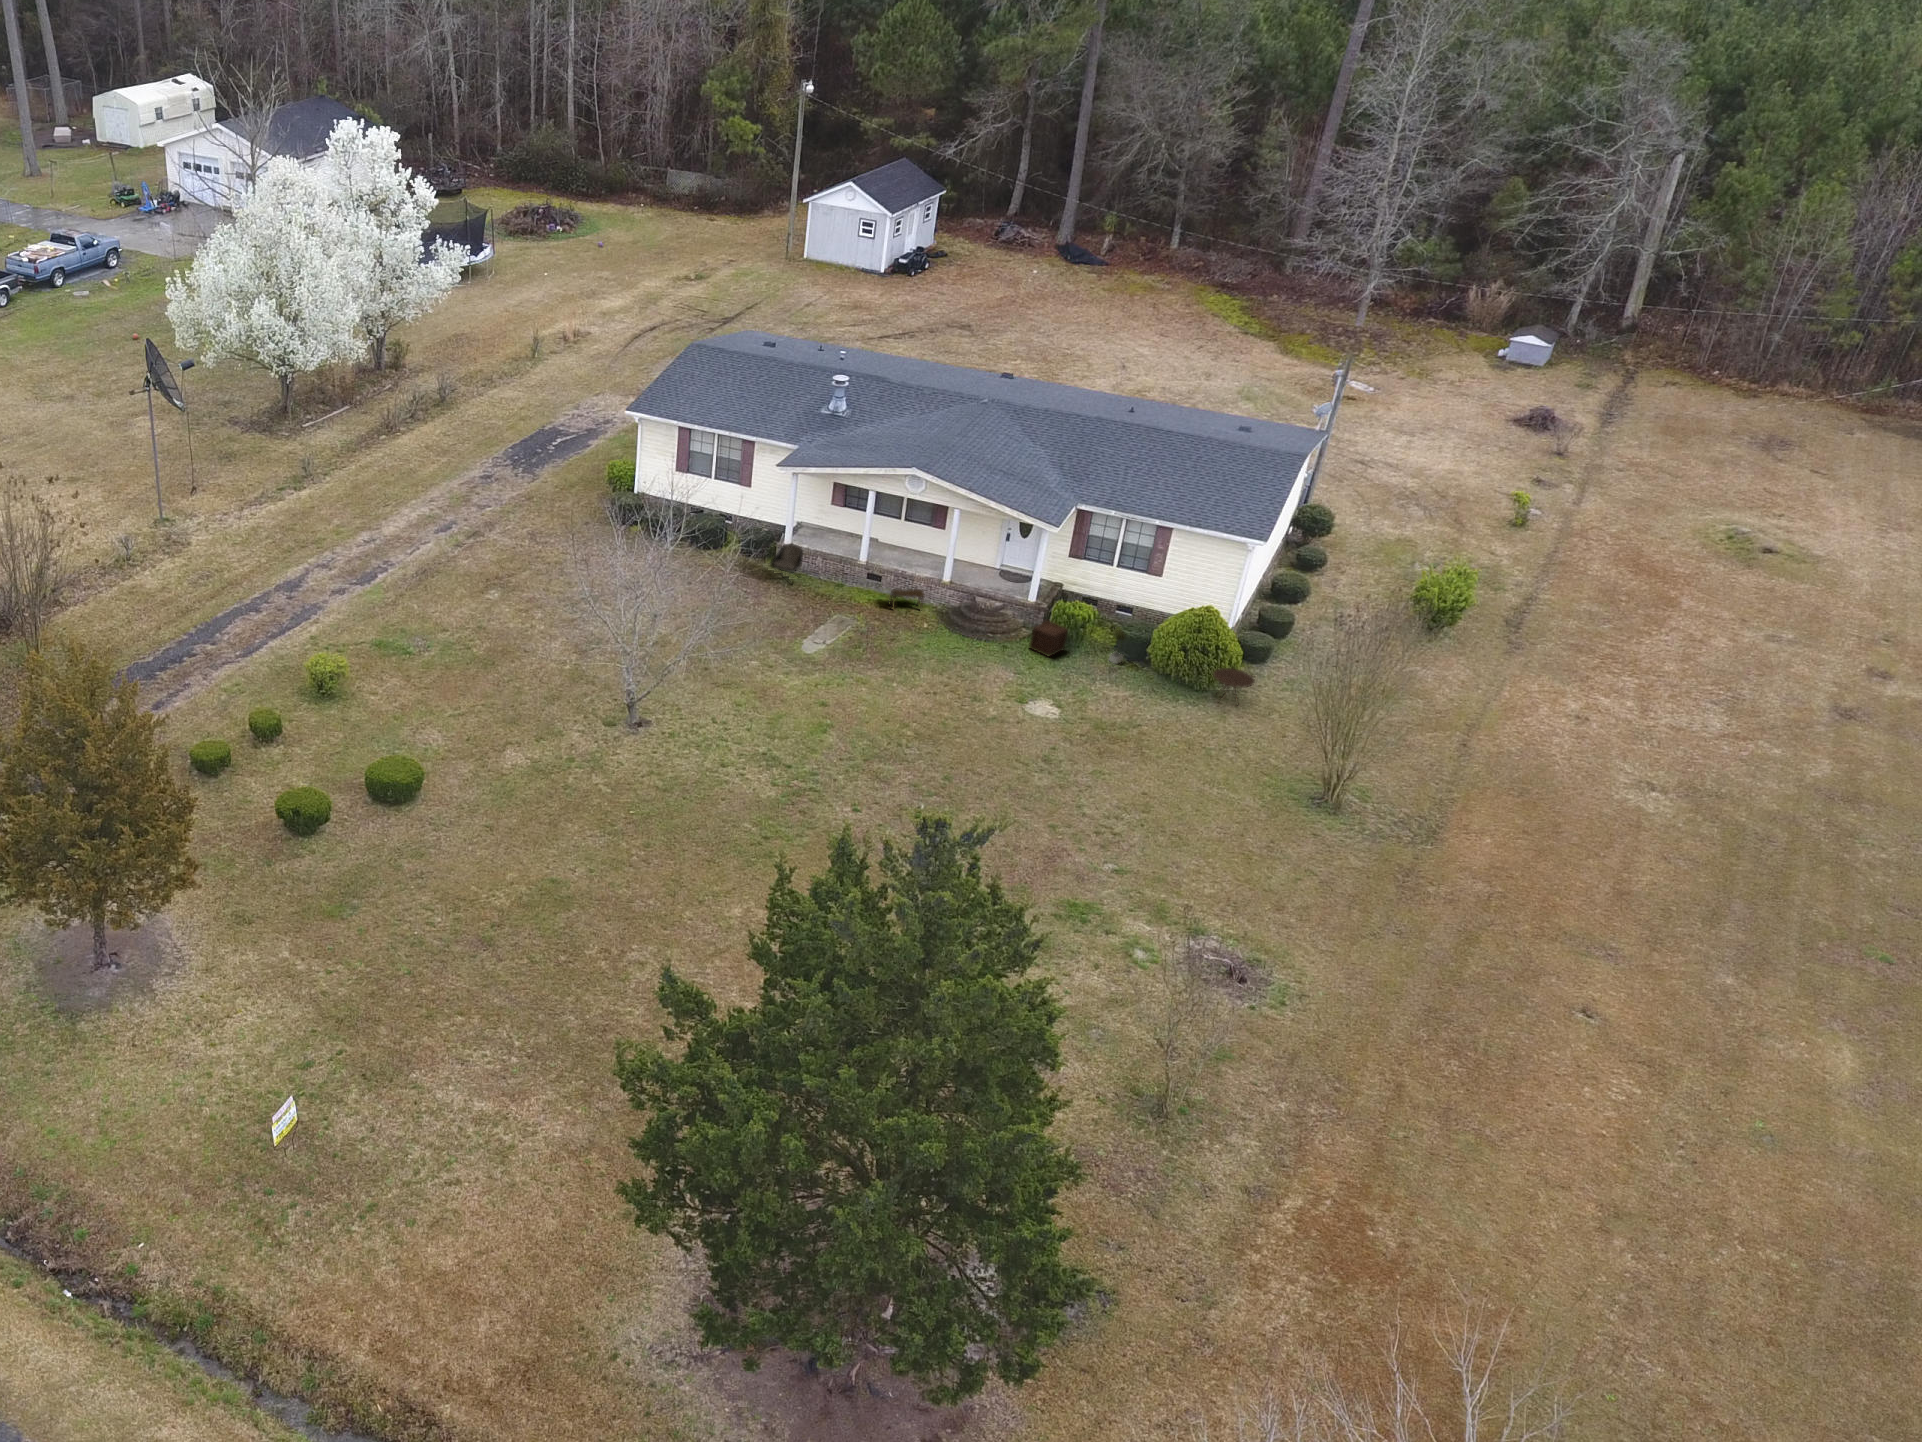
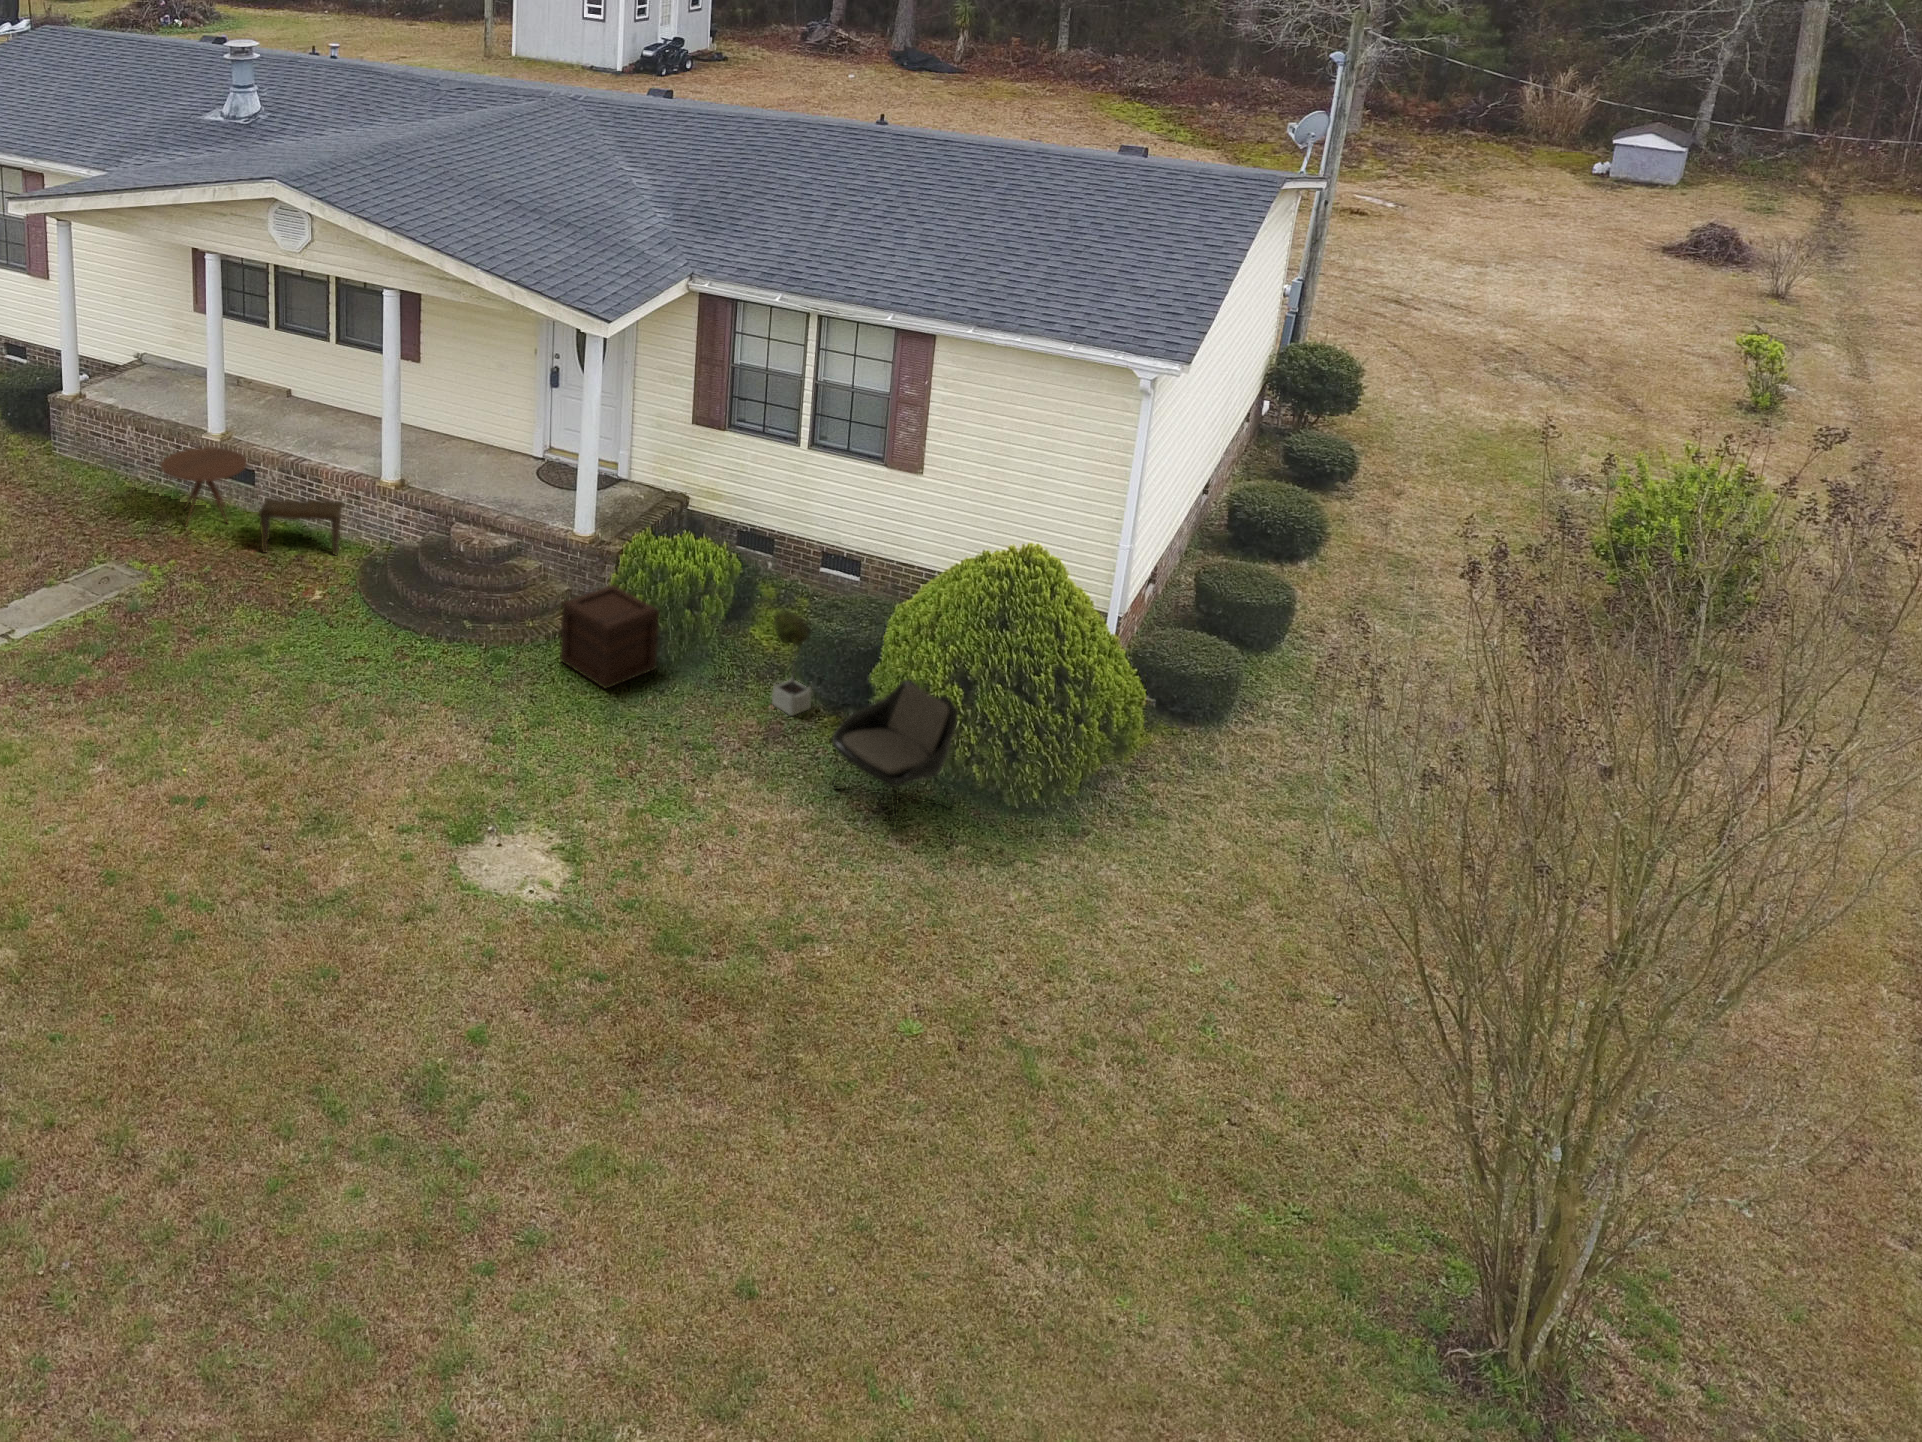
lounge chair: present [770,544,803,579] -> present [831,680,958,829]
round table: present [1213,668,1255,699] -> present [161,447,247,525]

